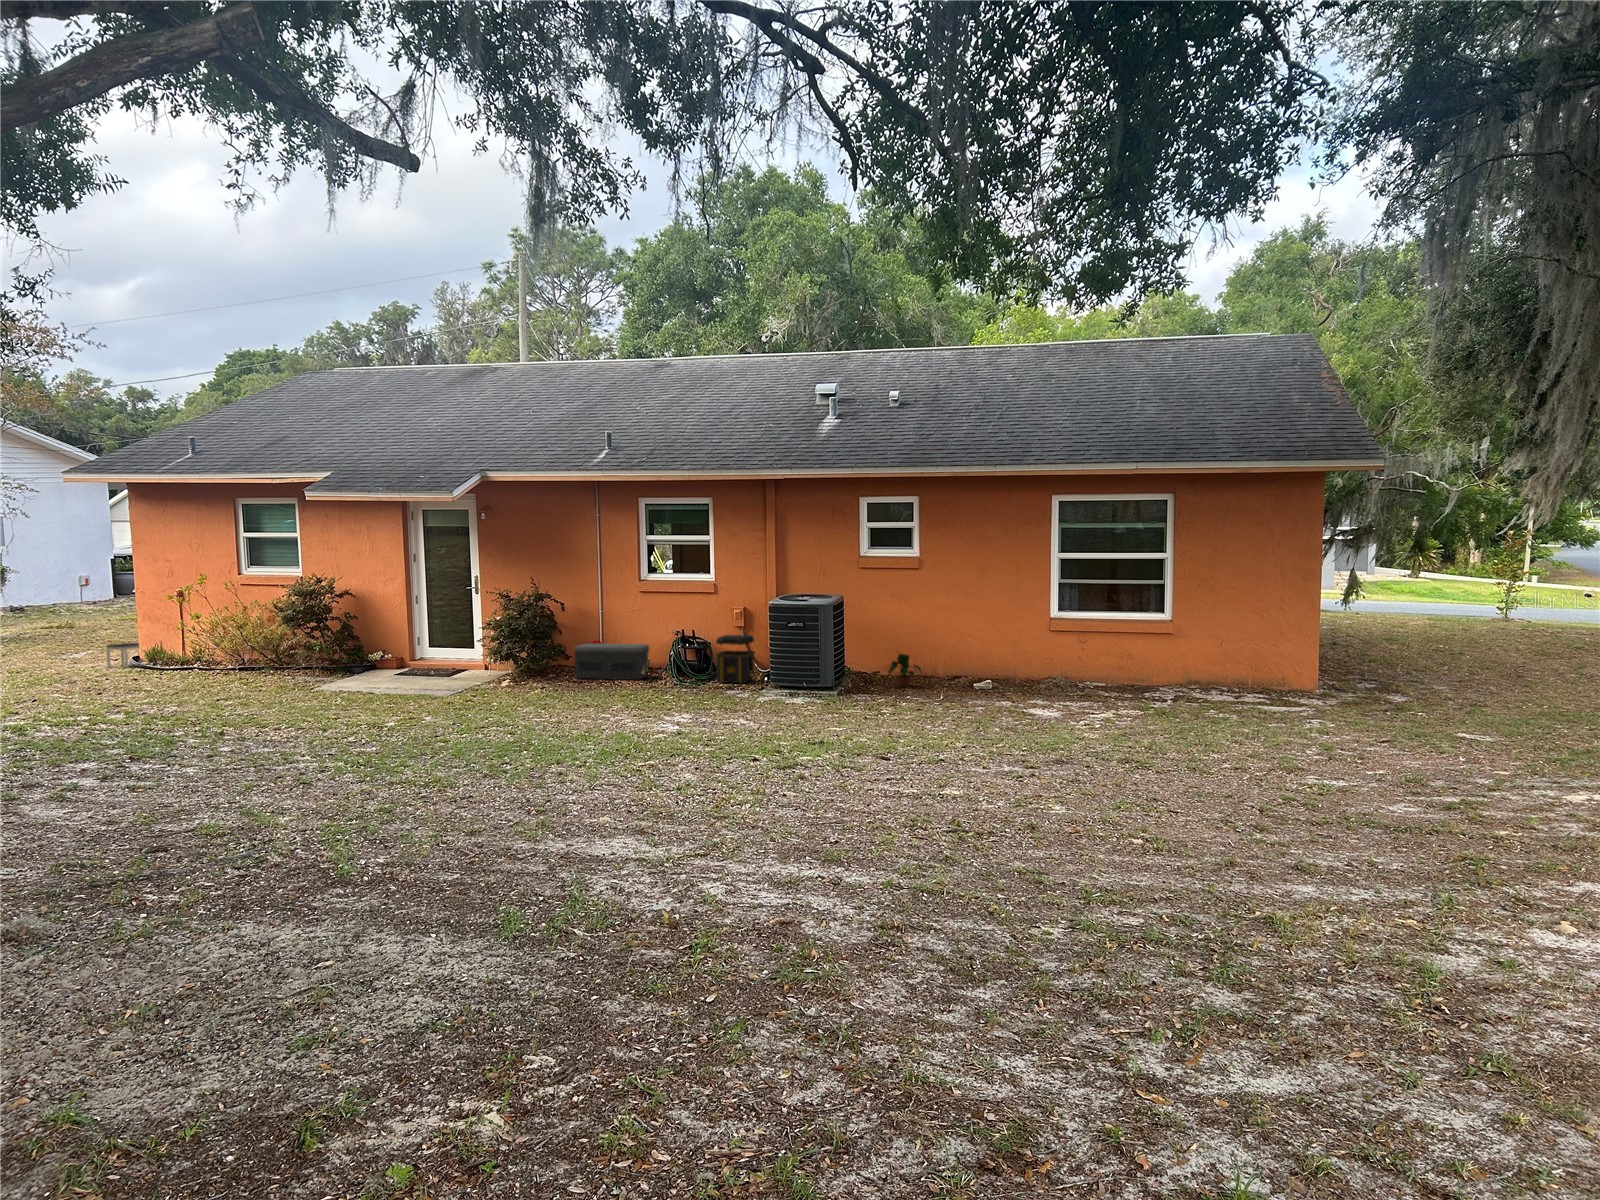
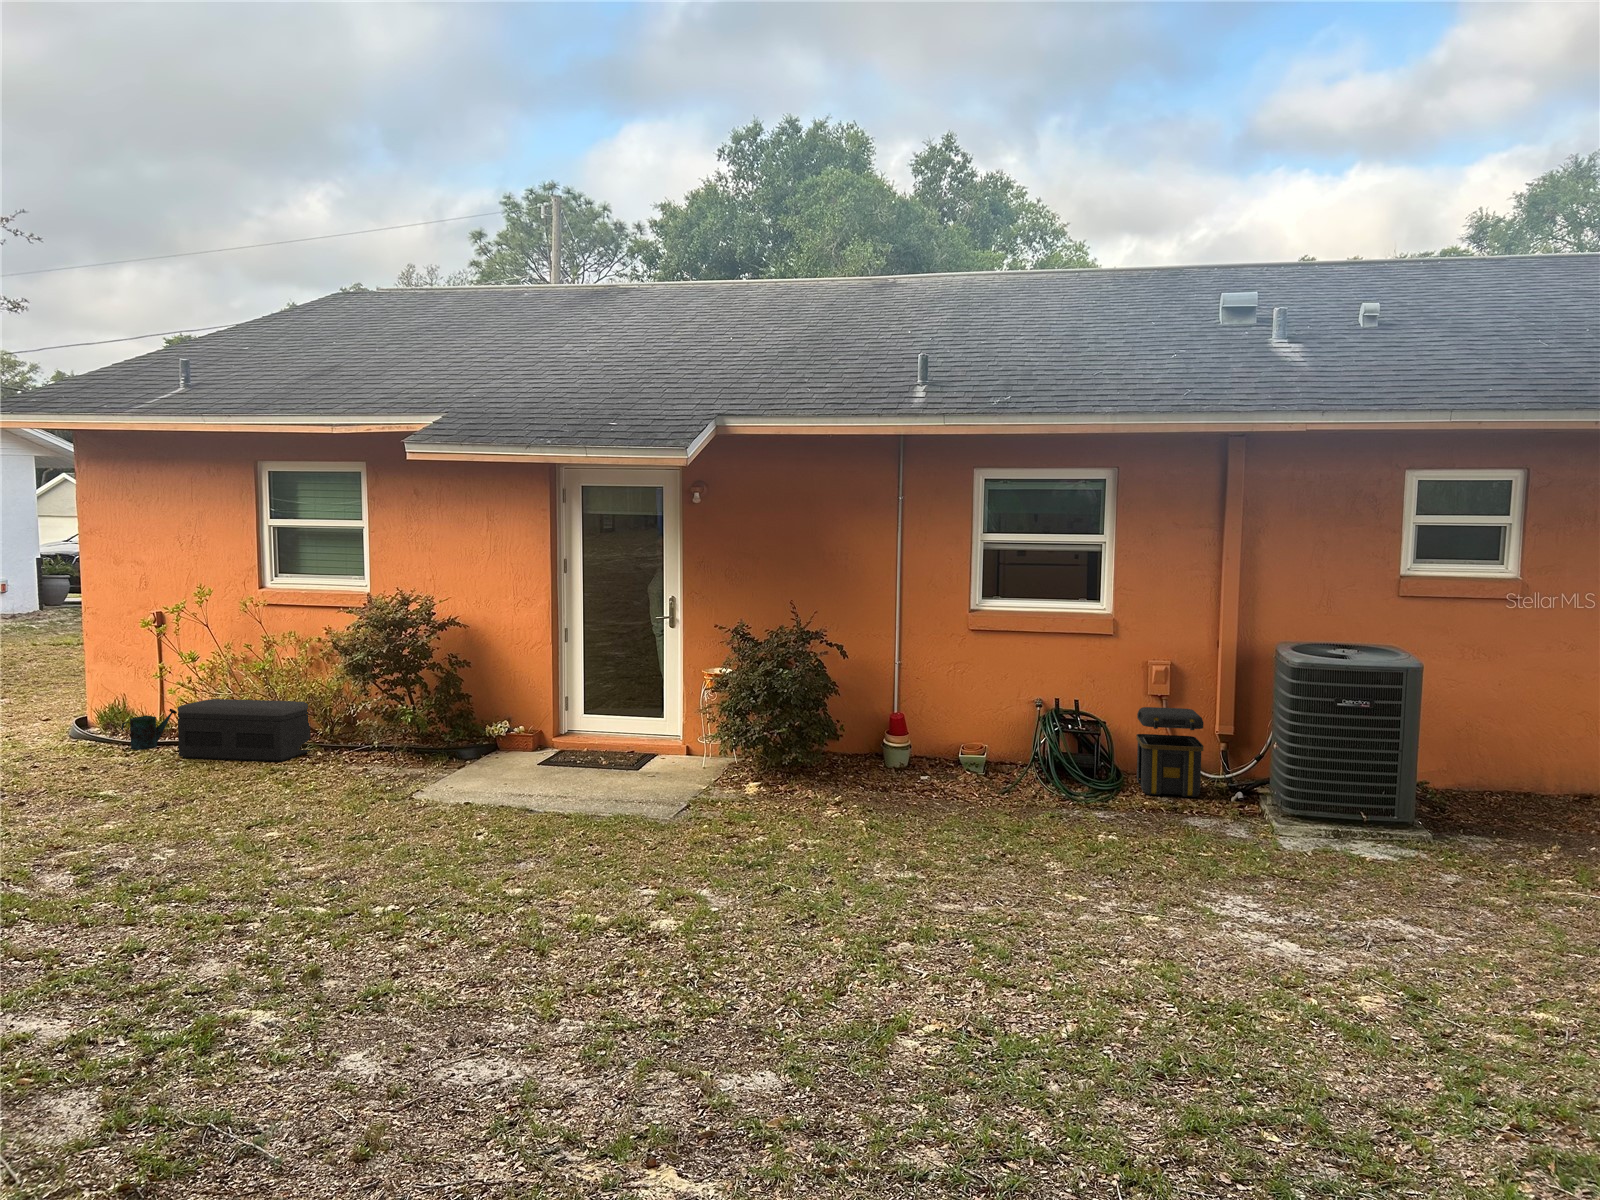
round table: present [106,643,142,668] -> none [27,696,88,740]
storage bench: present [574,644,649,680] -> present [178,699,311,762]
watering can: none [160,648,193,671] -> present [121,709,177,750]
potted plant: present [888,654,921,687] -> none [1459,738,1541,812]

